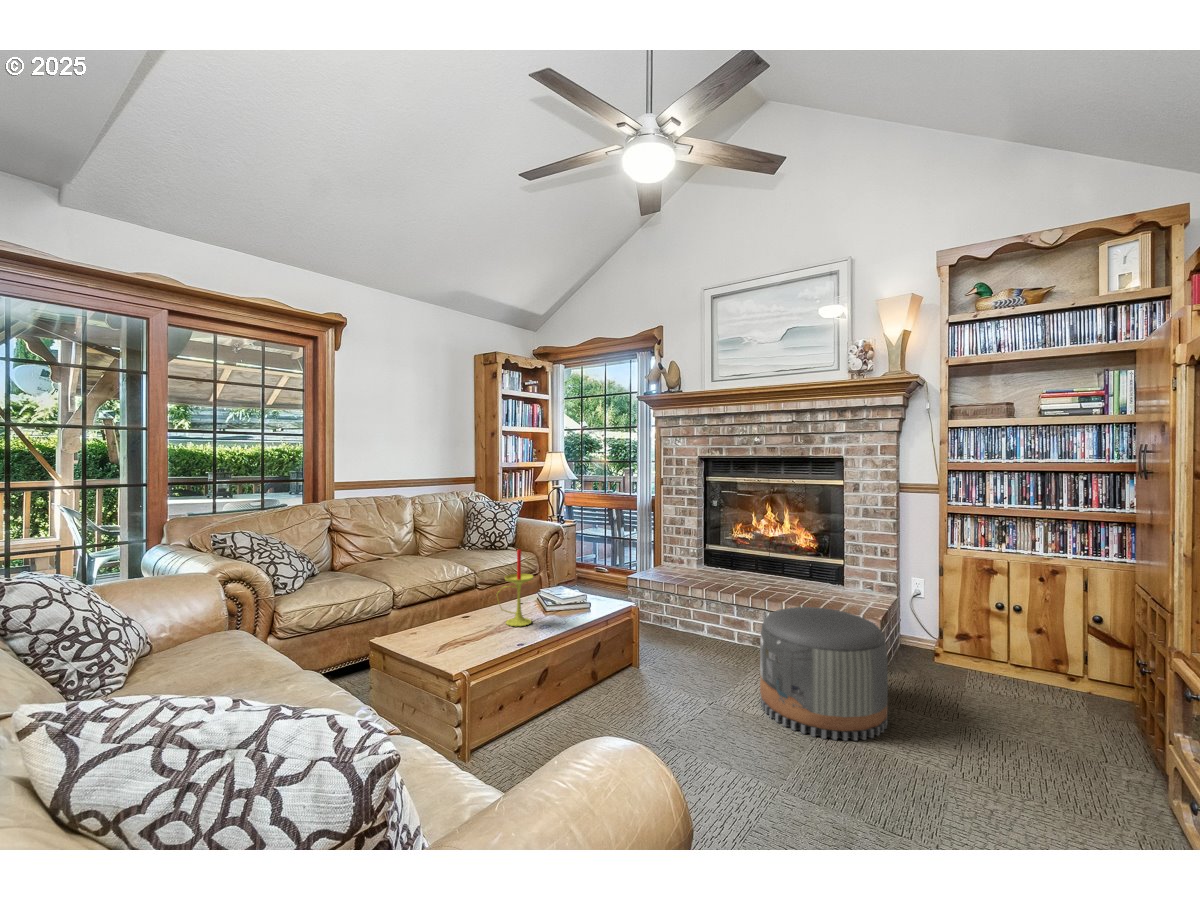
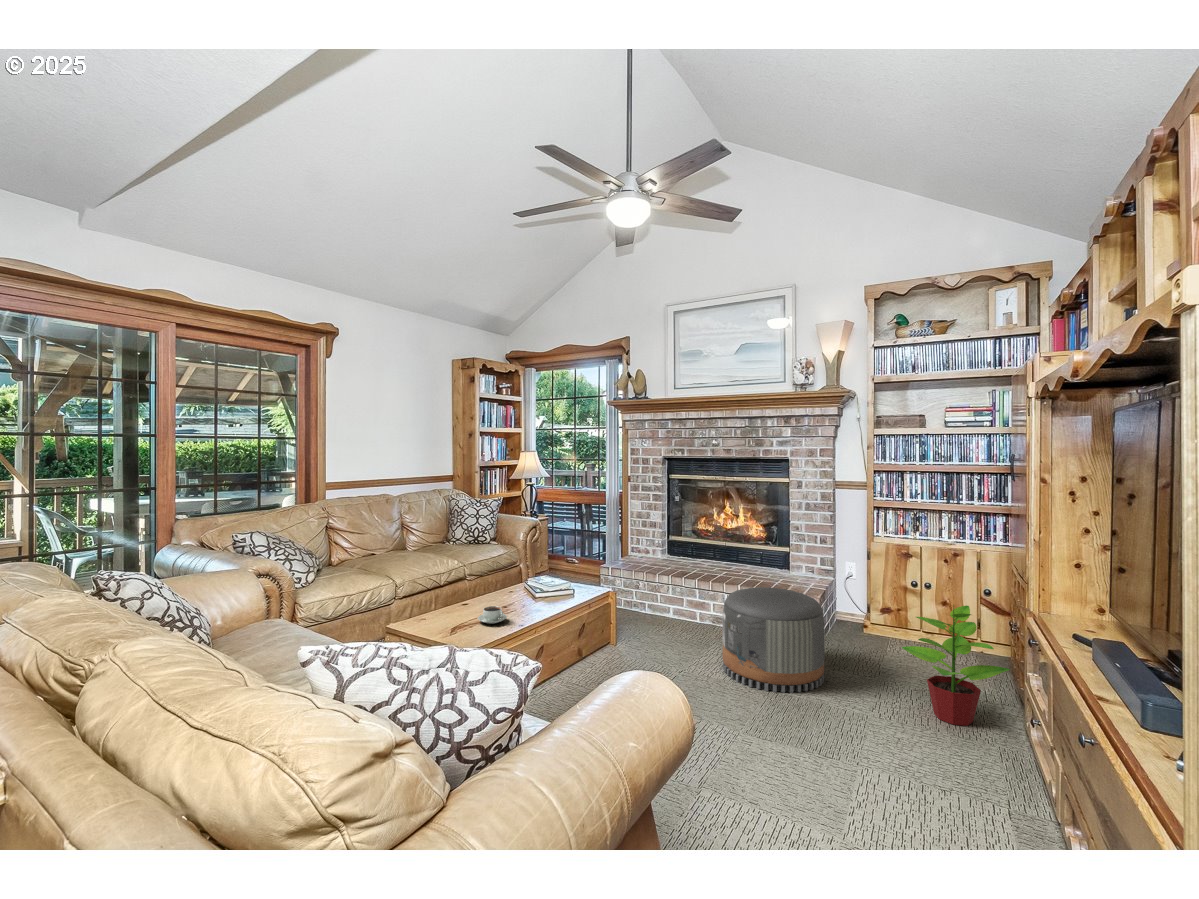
candle: present [497,549,533,626] -> none [501,542,533,609]
coffee cup: none [463,622,498,644] -> present [478,606,507,624]
potted plant: none [990,635,1147,802] -> present [902,606,1010,726]

